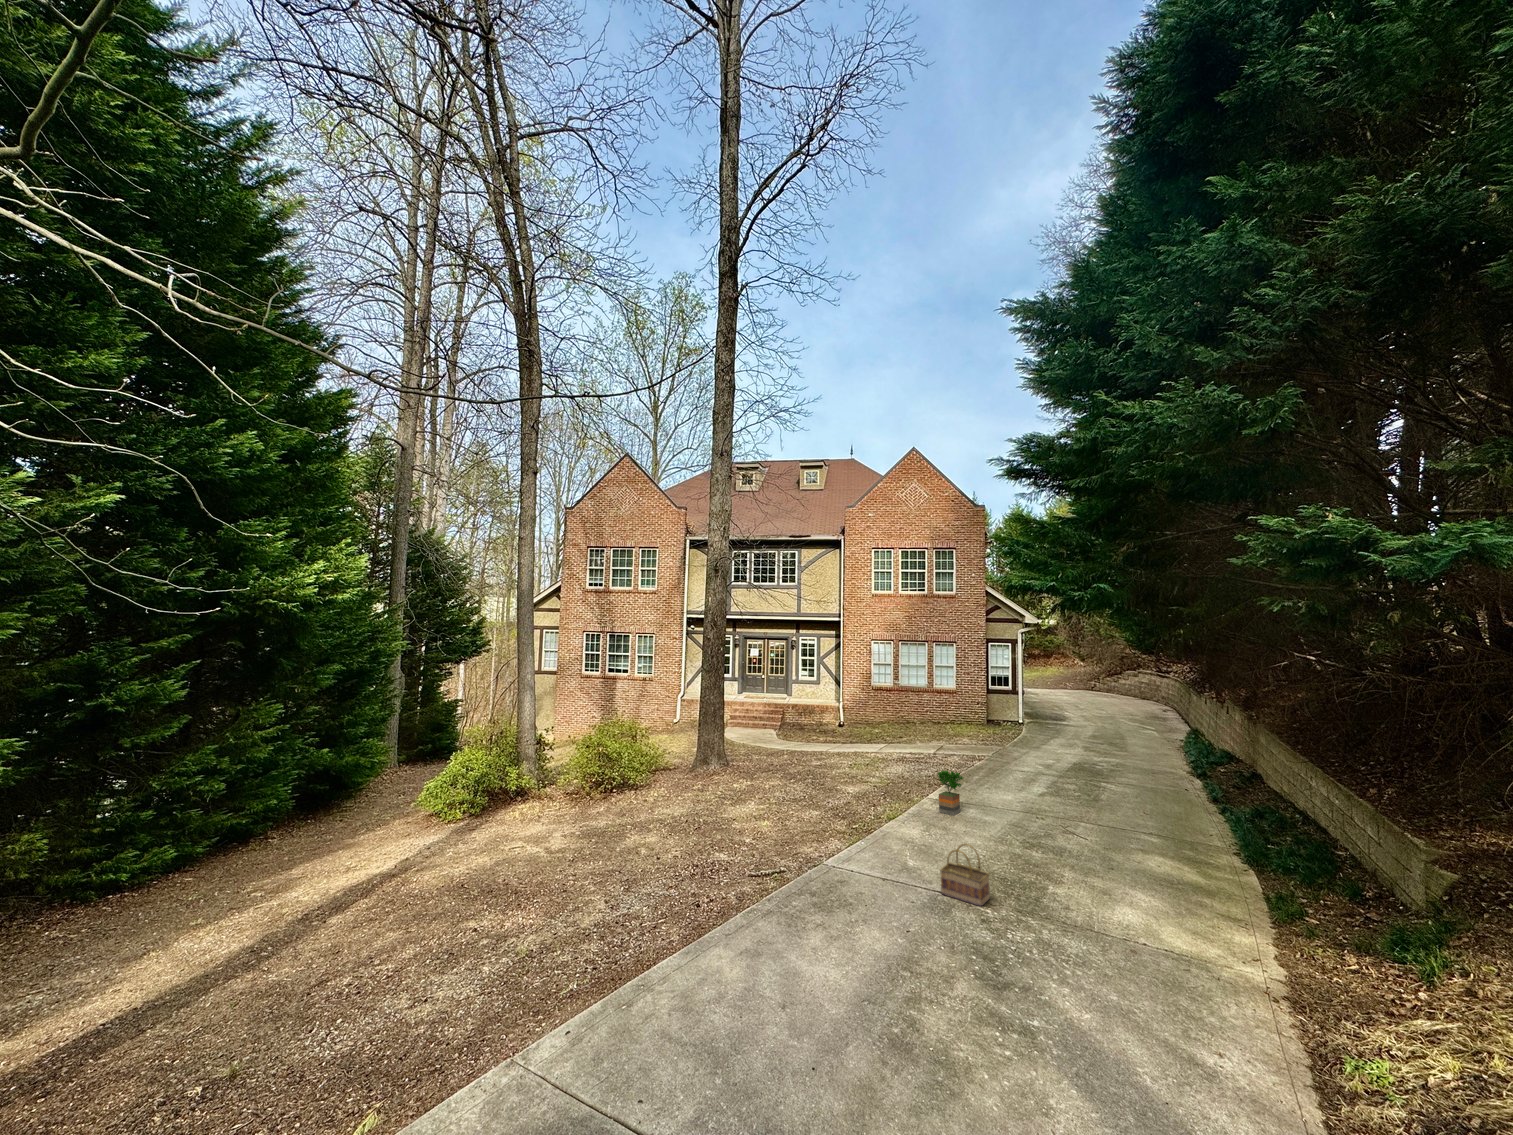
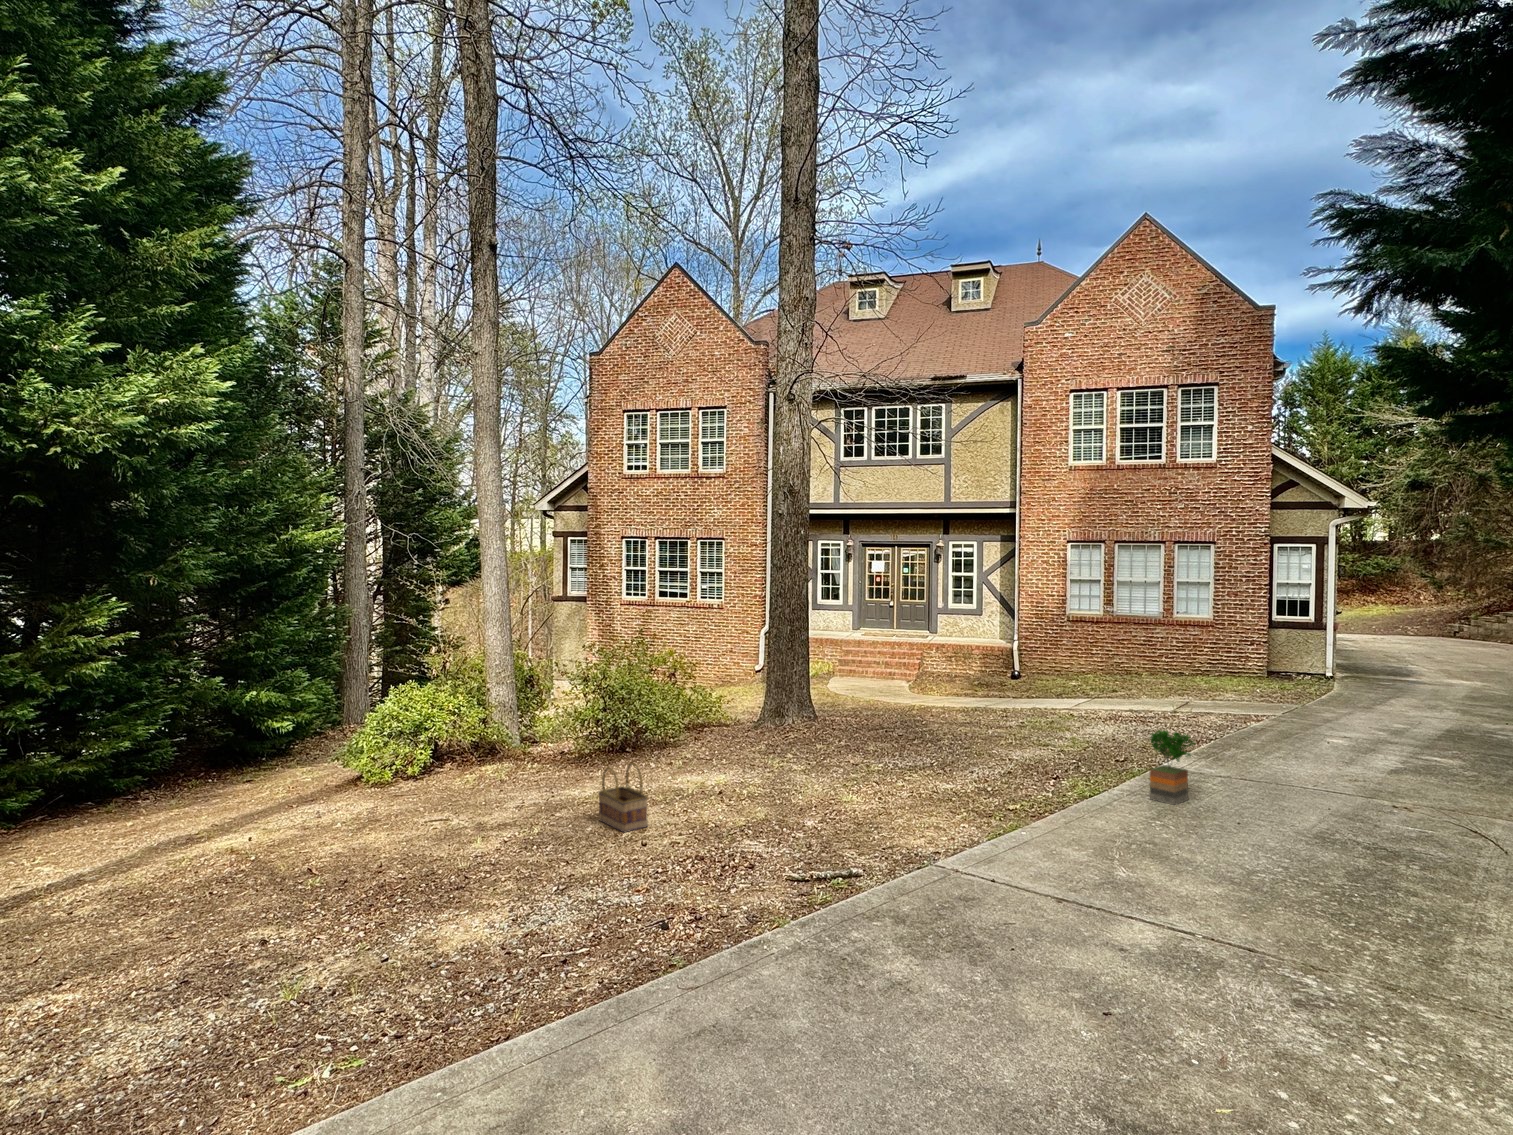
basket: present [940,844,990,906] -> present [598,763,648,832]

